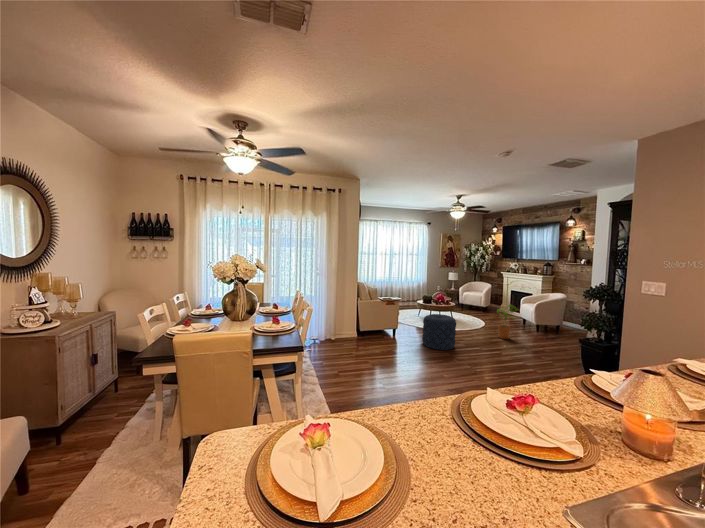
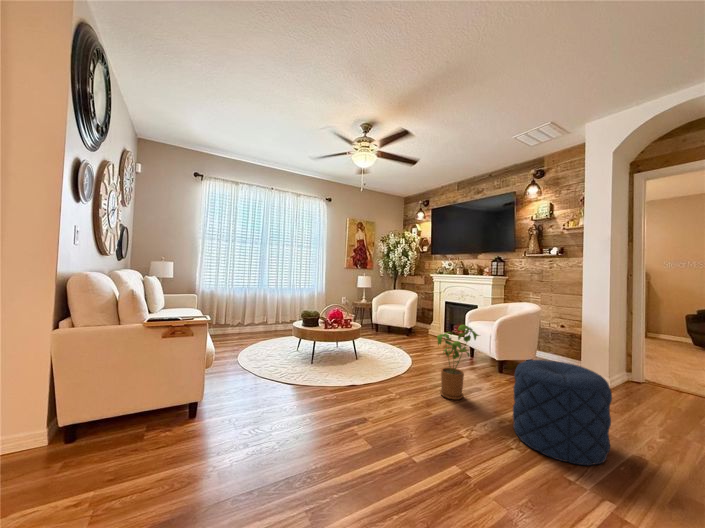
pouf: present [422,314,456,350] -> present [513,360,612,465]

